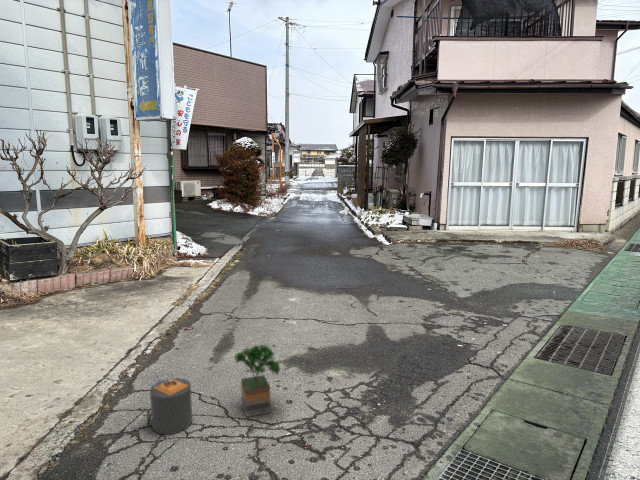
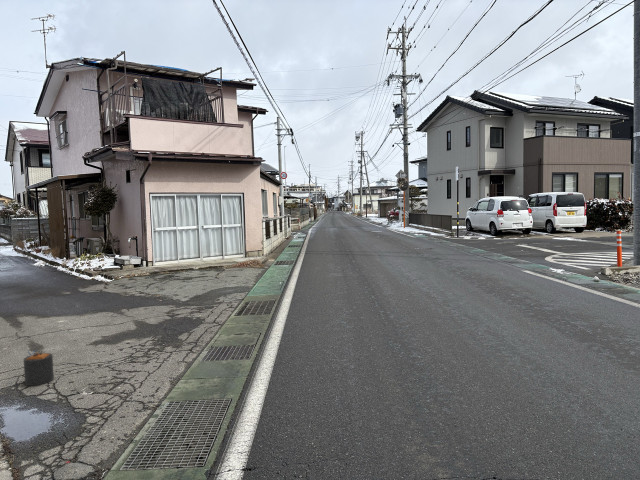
potted tree: present [235,345,280,417] -> none [73,324,108,367]

